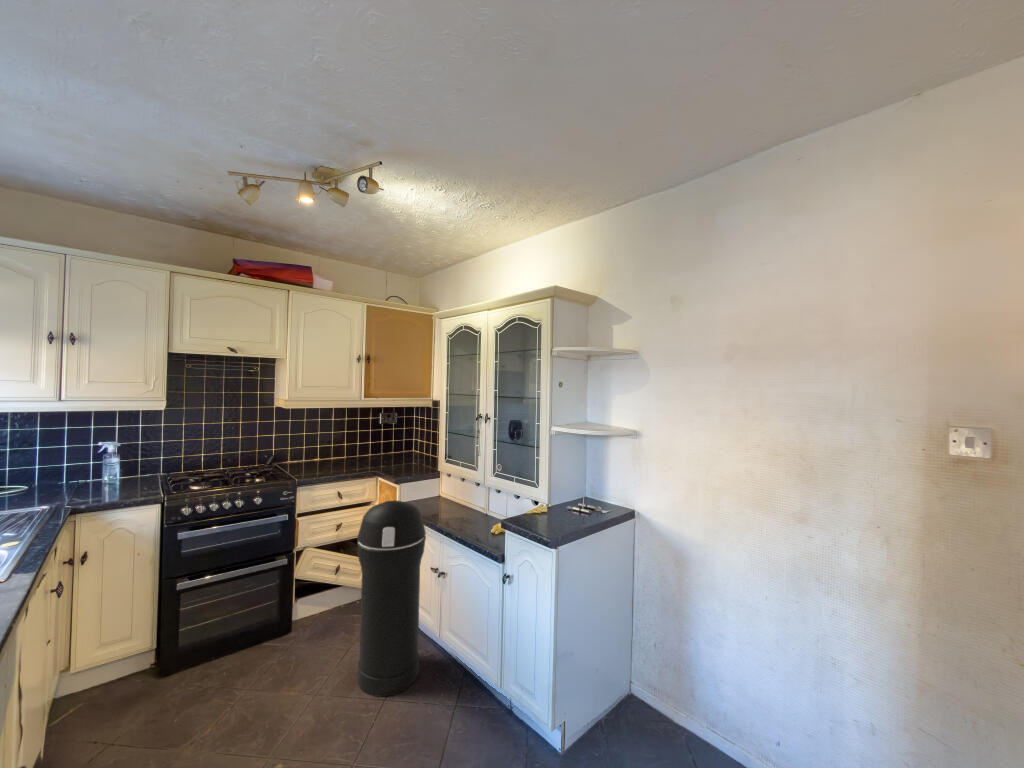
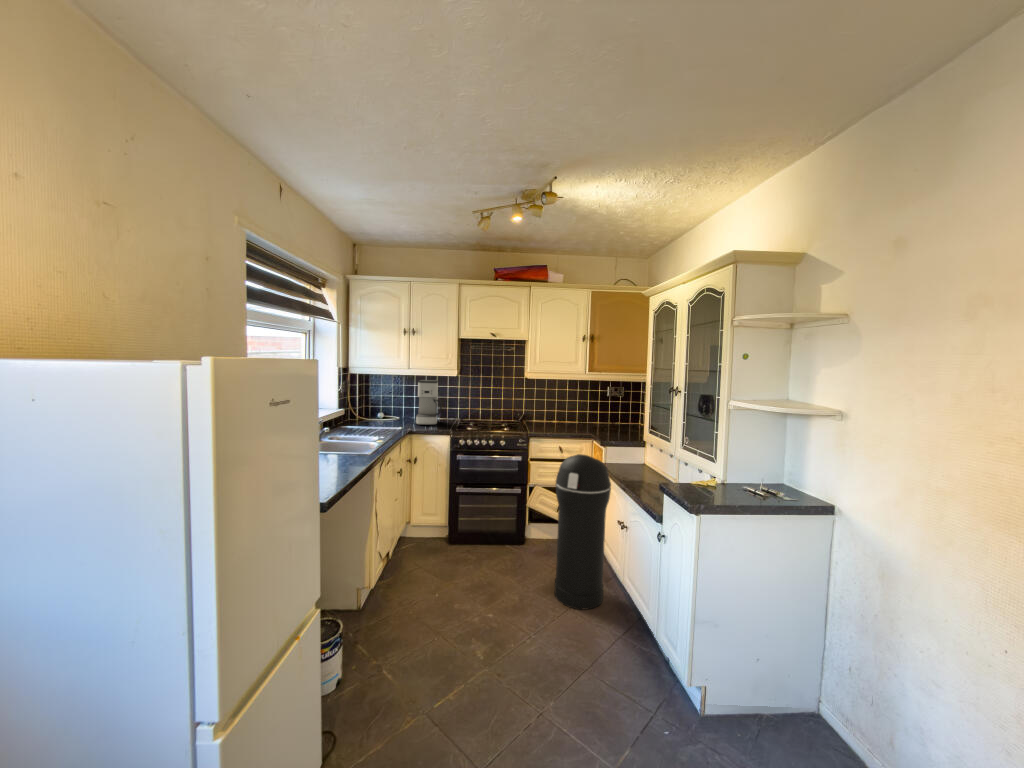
coffee maker: none [78,419,136,496] -> present [416,380,442,425]

